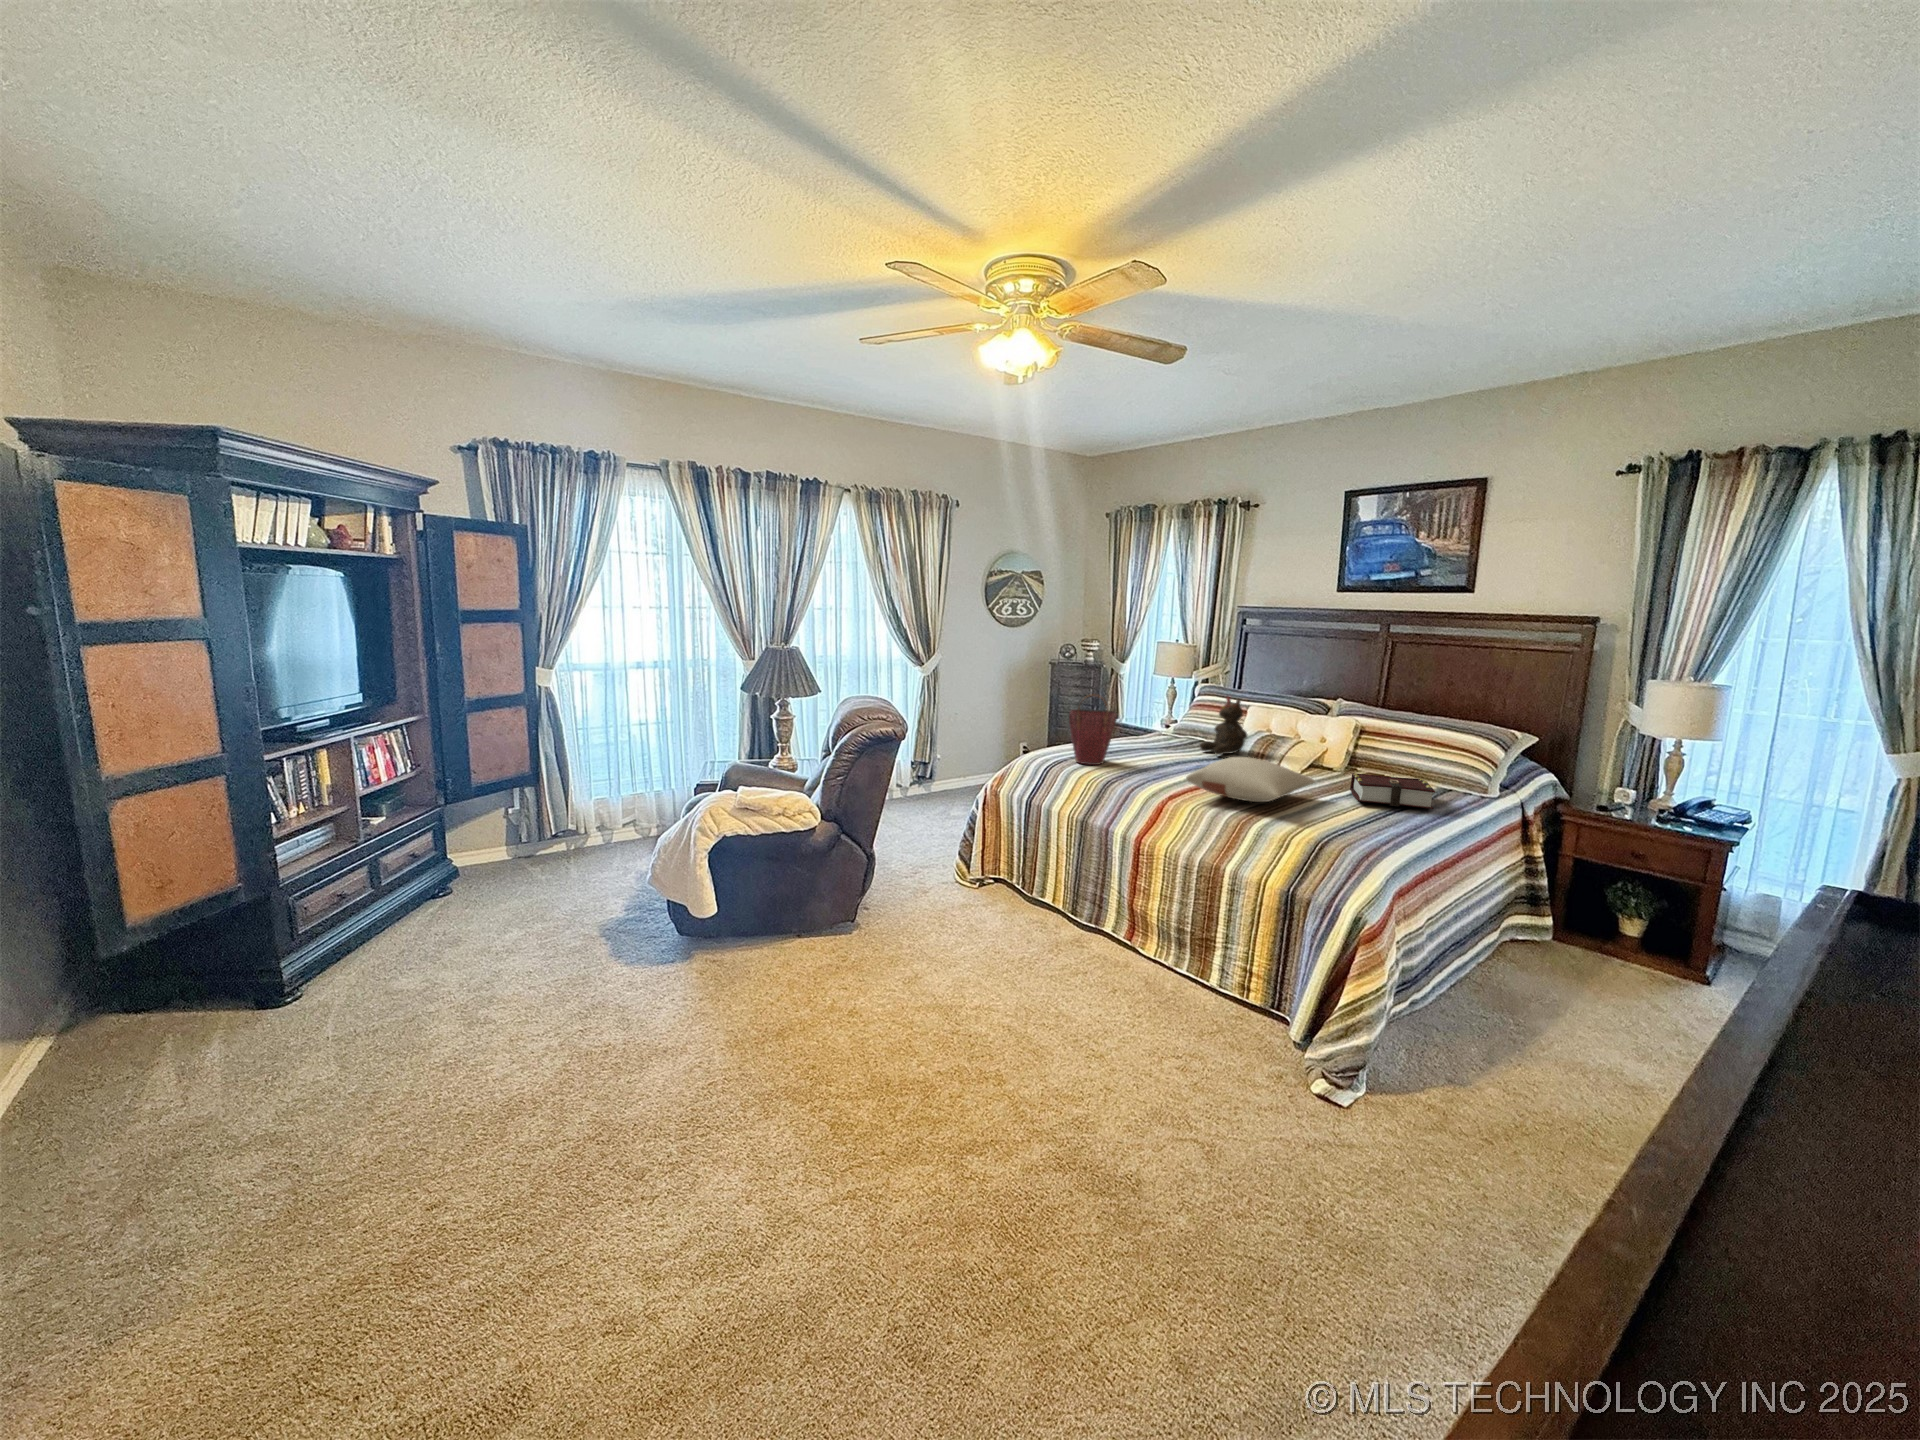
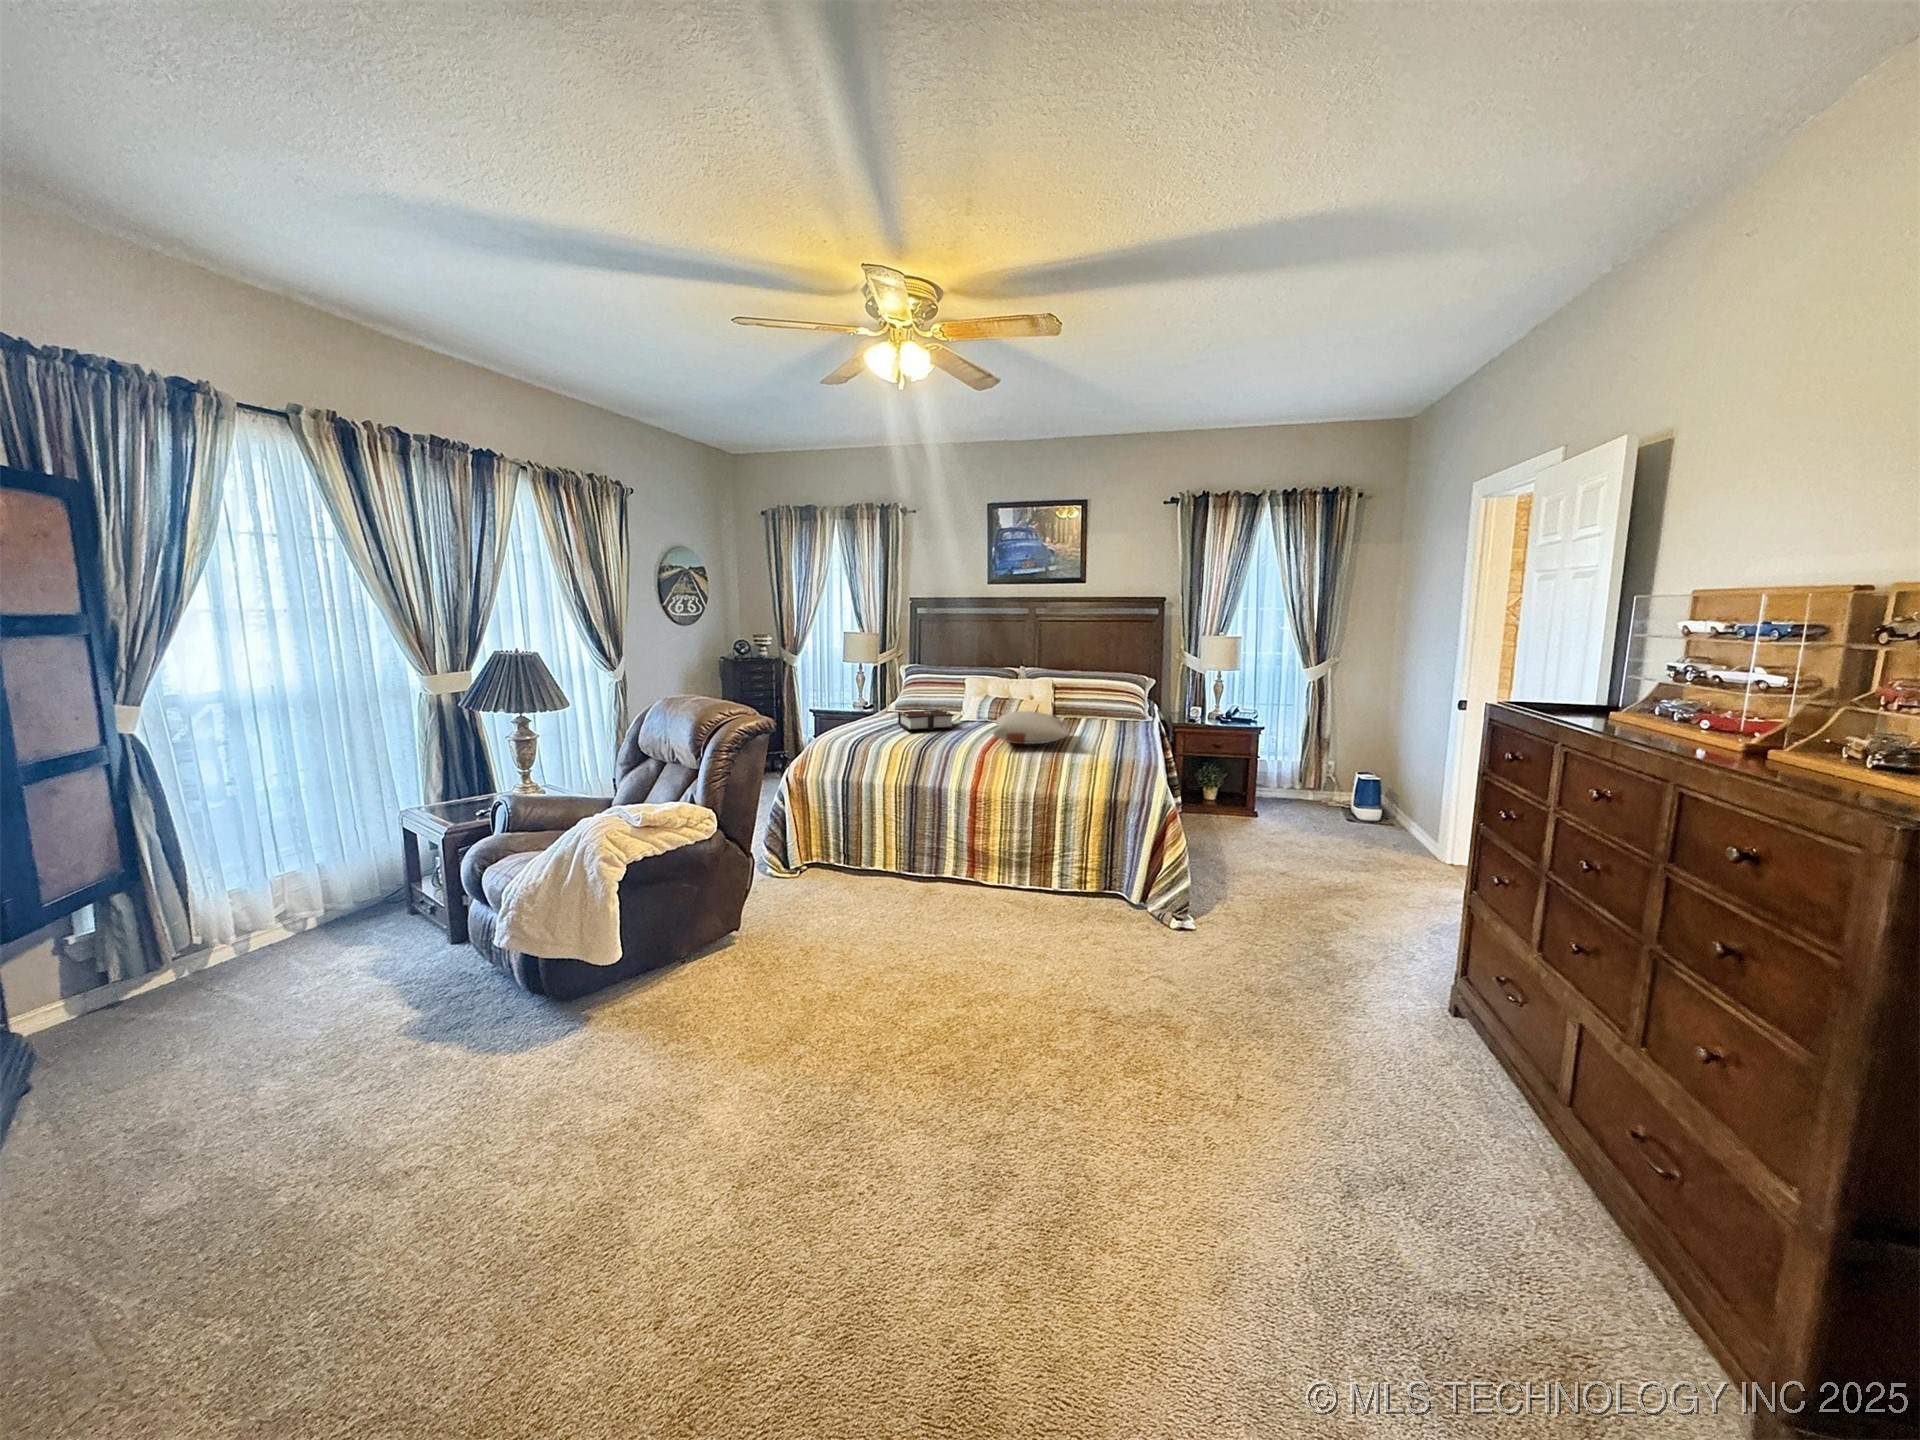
handbag: present [1069,694,1117,765] -> none [853,675,894,739]
teddy bear: present [1200,697,1247,755] -> none [940,669,978,717]
book: present [1350,773,1435,809] -> present [898,710,953,730]

